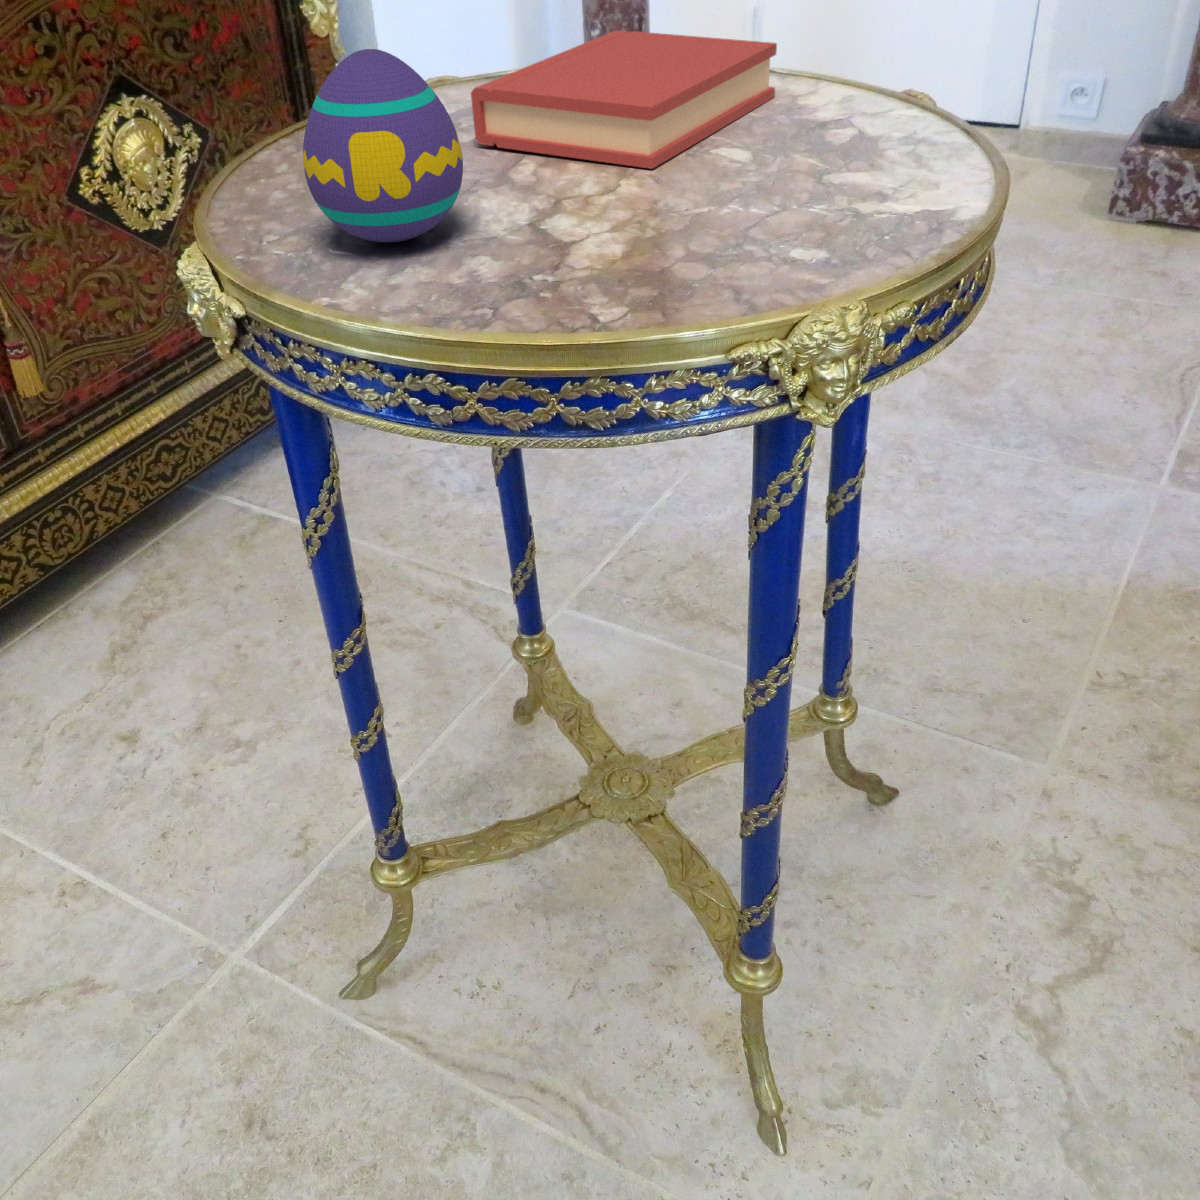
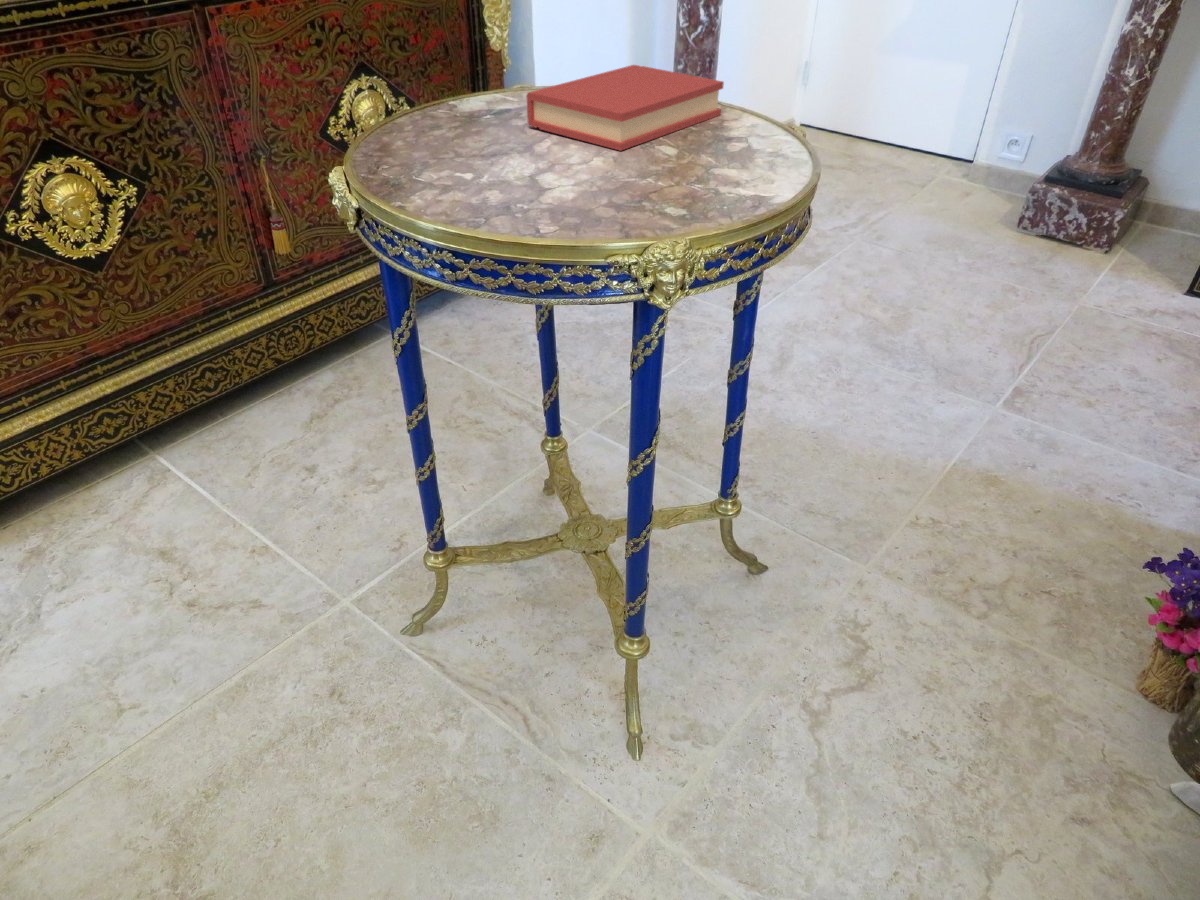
decorative egg: present [303,49,463,242] -> none [403,65,495,177]

